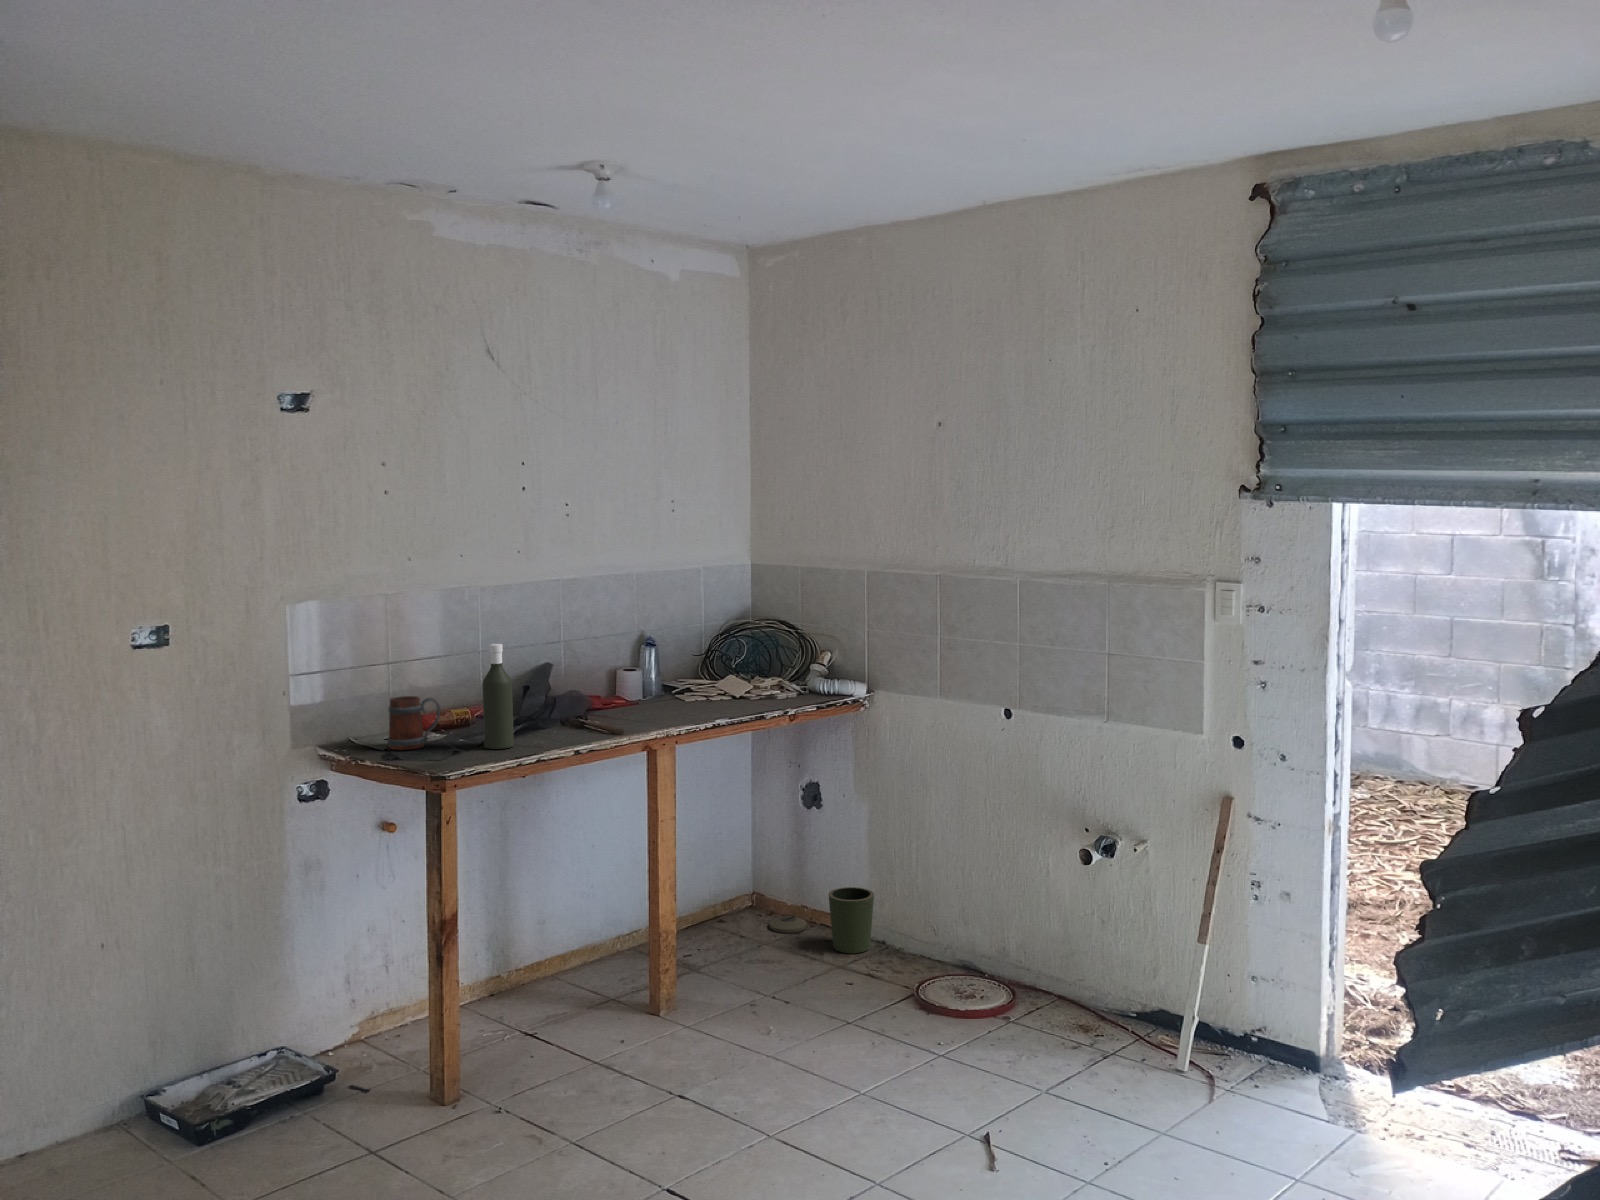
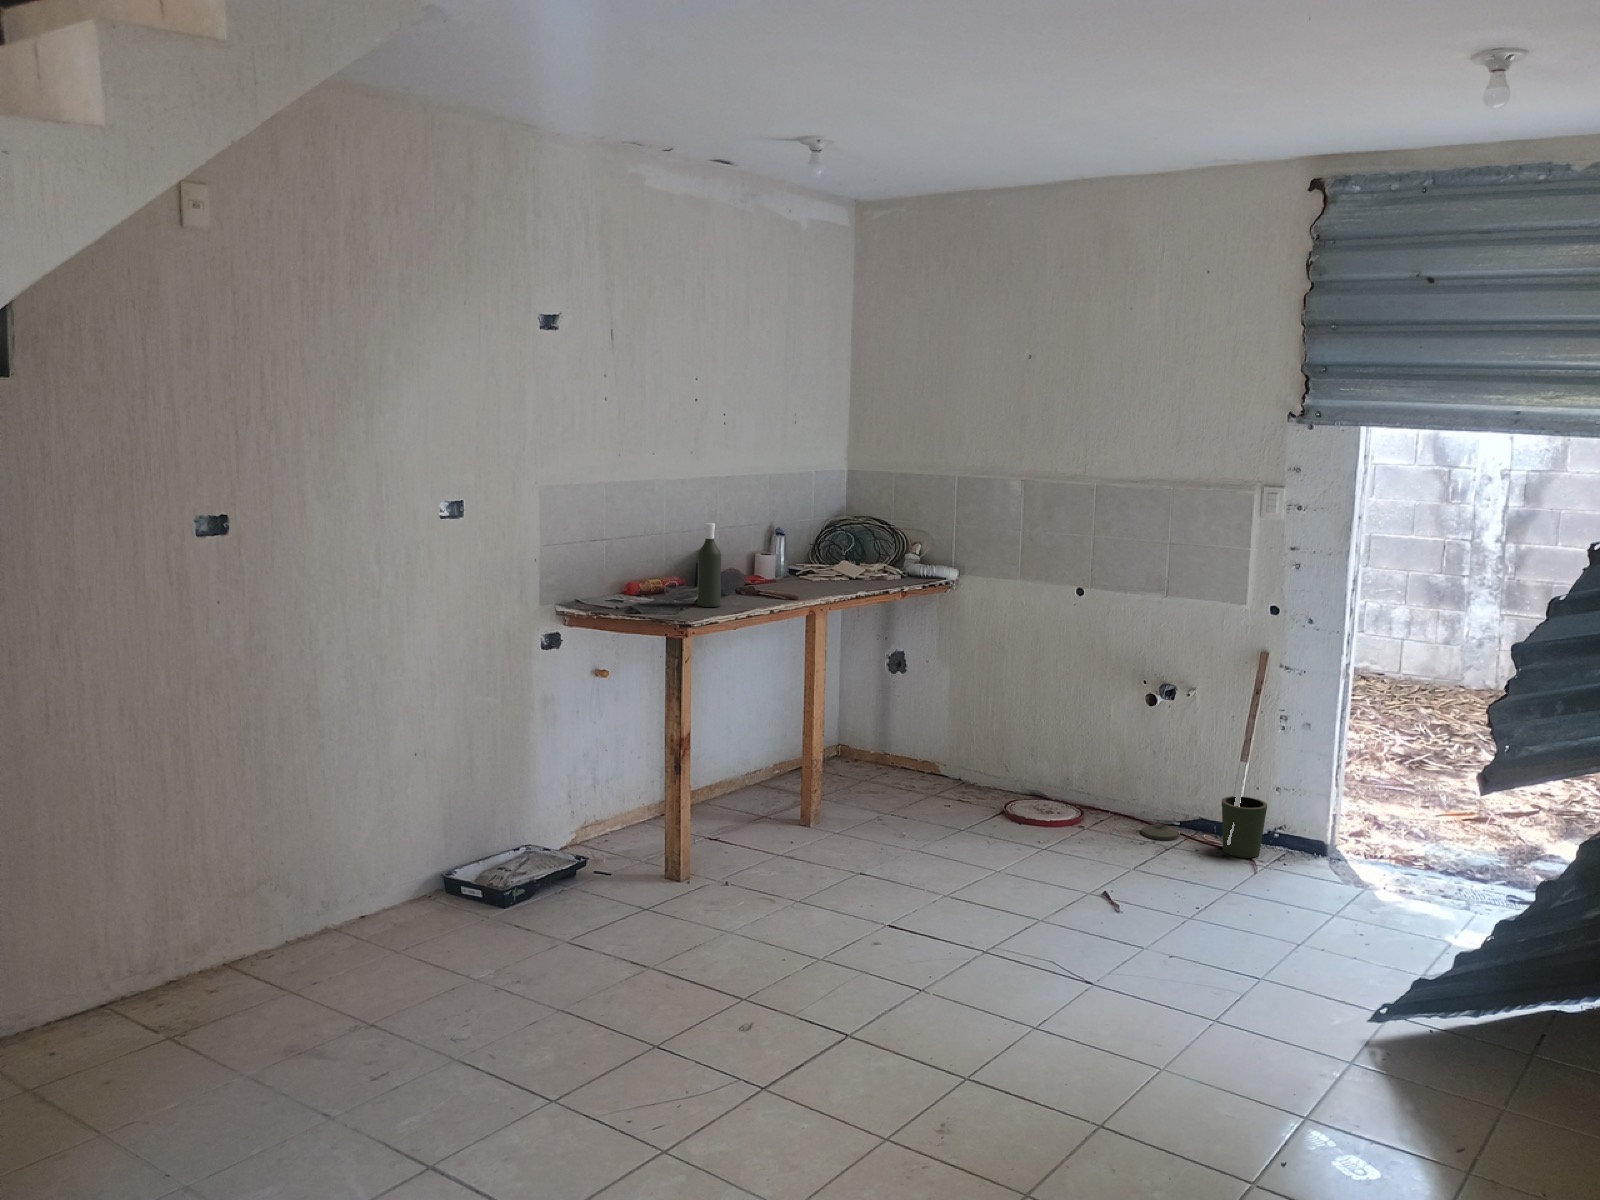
mug: present [388,696,440,750] -> none [622,564,662,606]
trash can: present [769,887,874,953] -> present [1141,796,1267,858]

